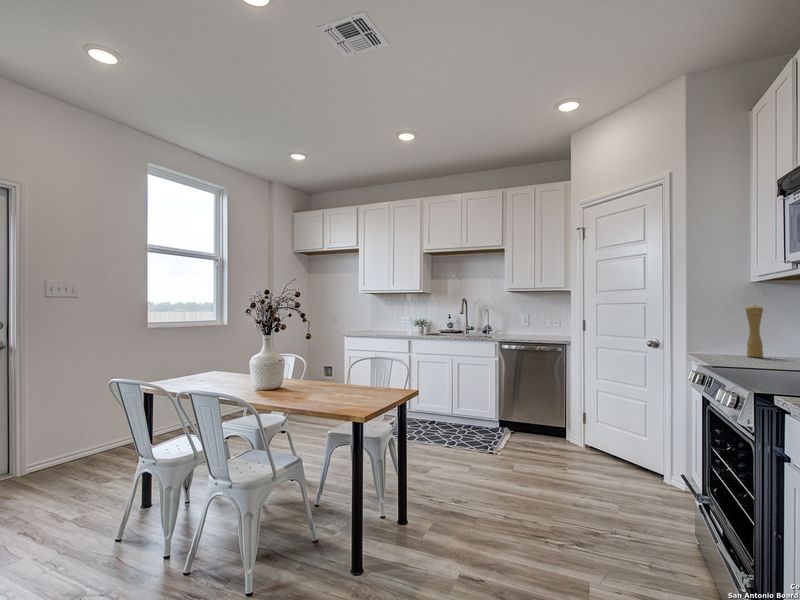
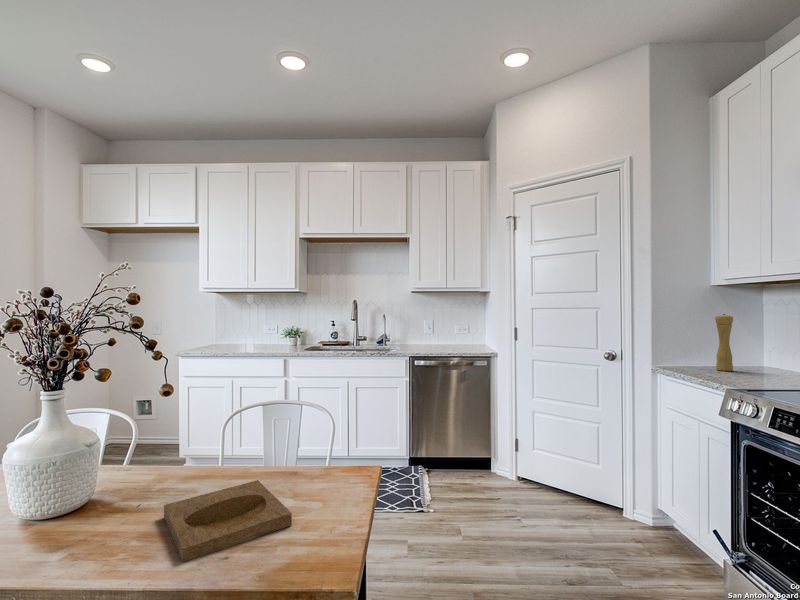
tray: none [306,386,354,404] -> present [164,480,292,562]

